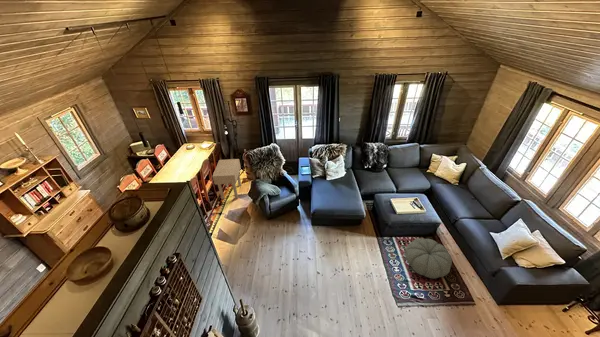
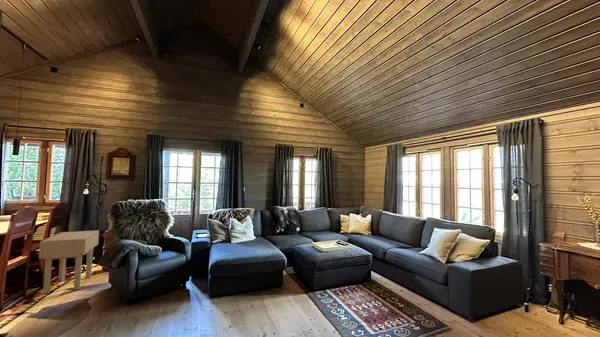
pouf: present [405,238,452,279] -> none [346,274,404,315]

